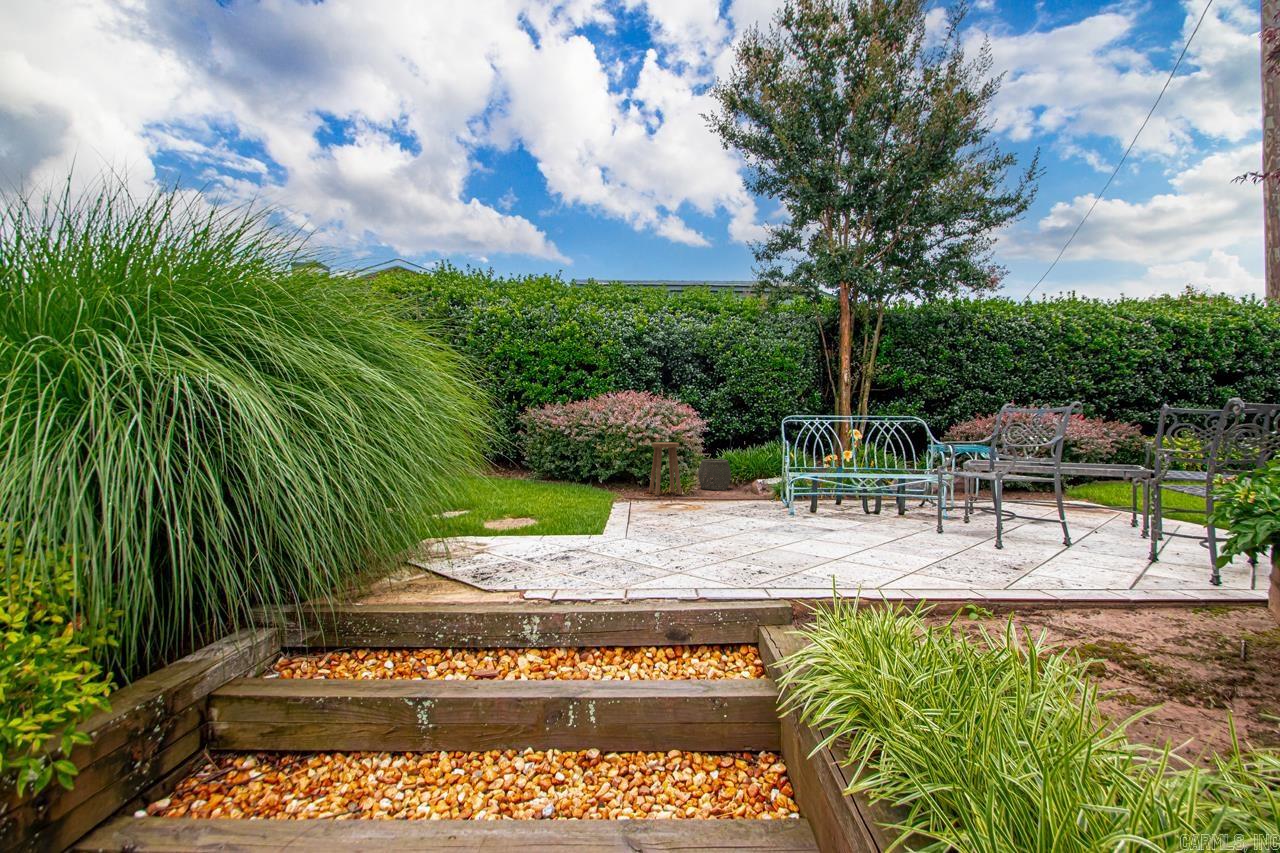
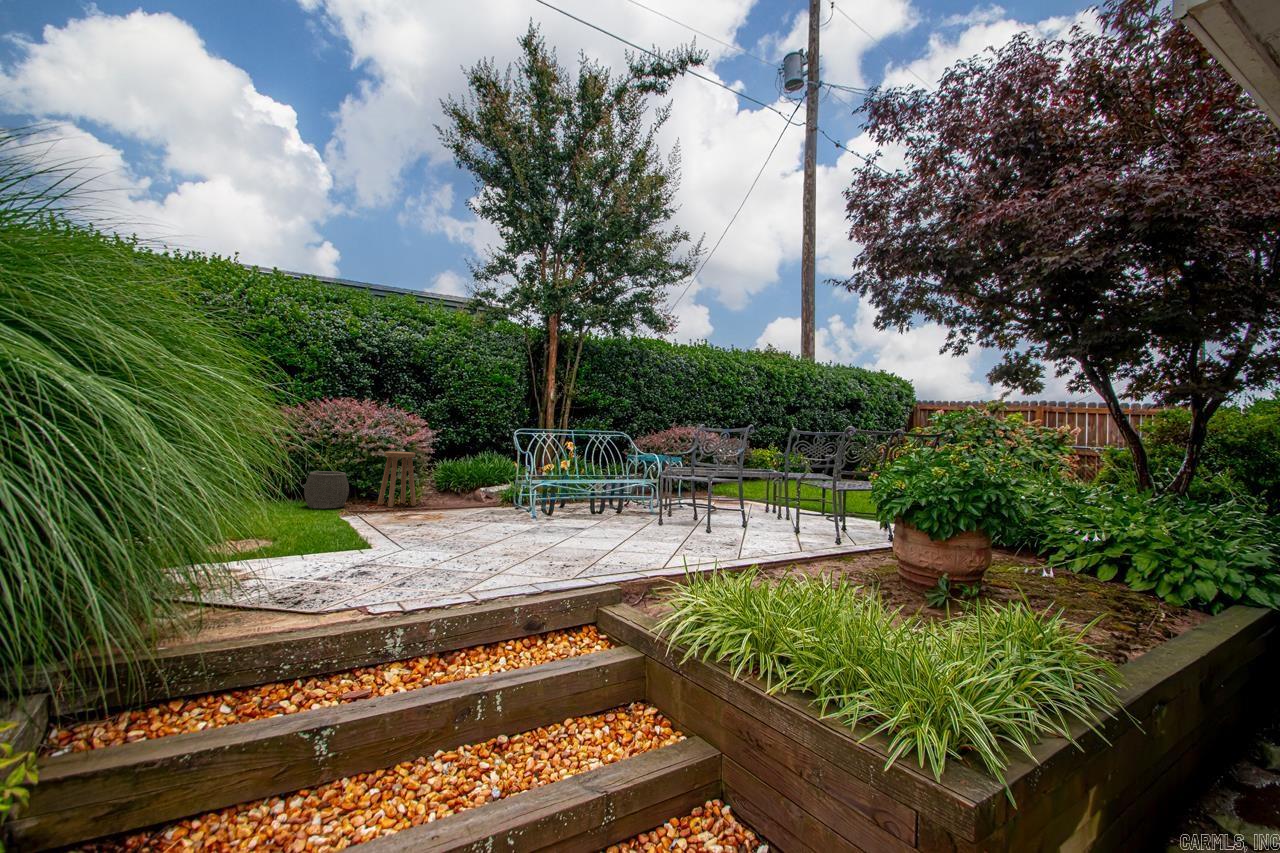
woven basket: present [698,459,731,490] -> present [304,471,349,509]

